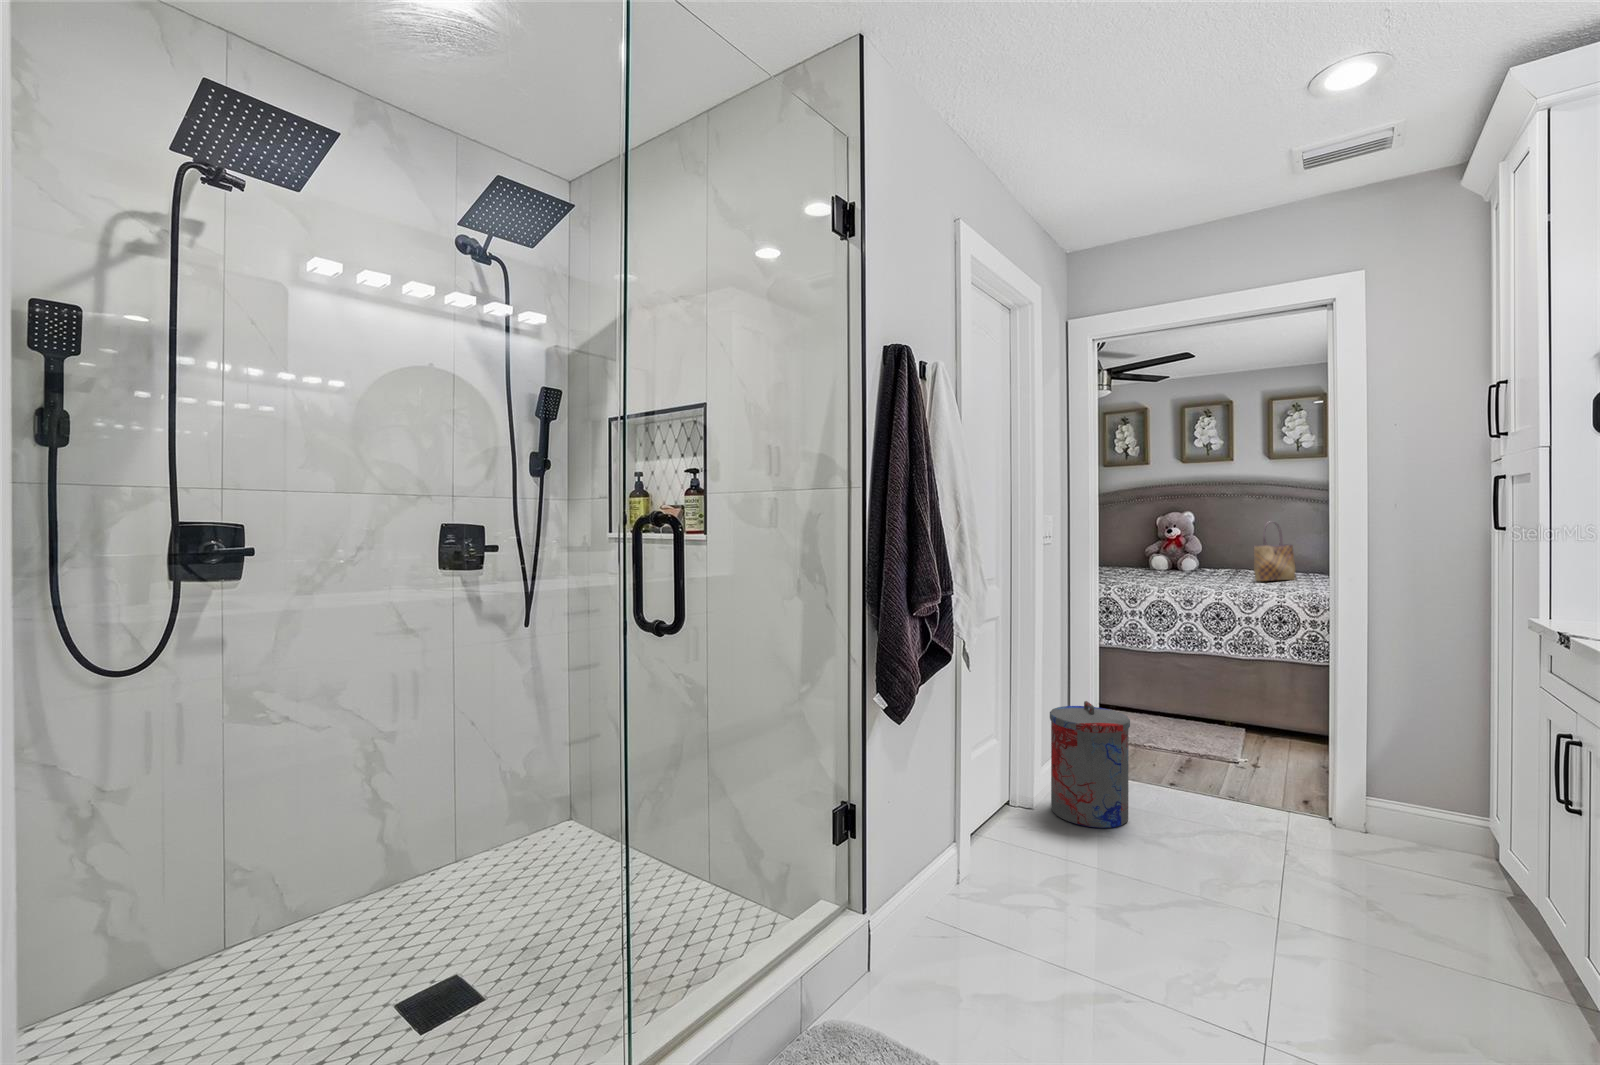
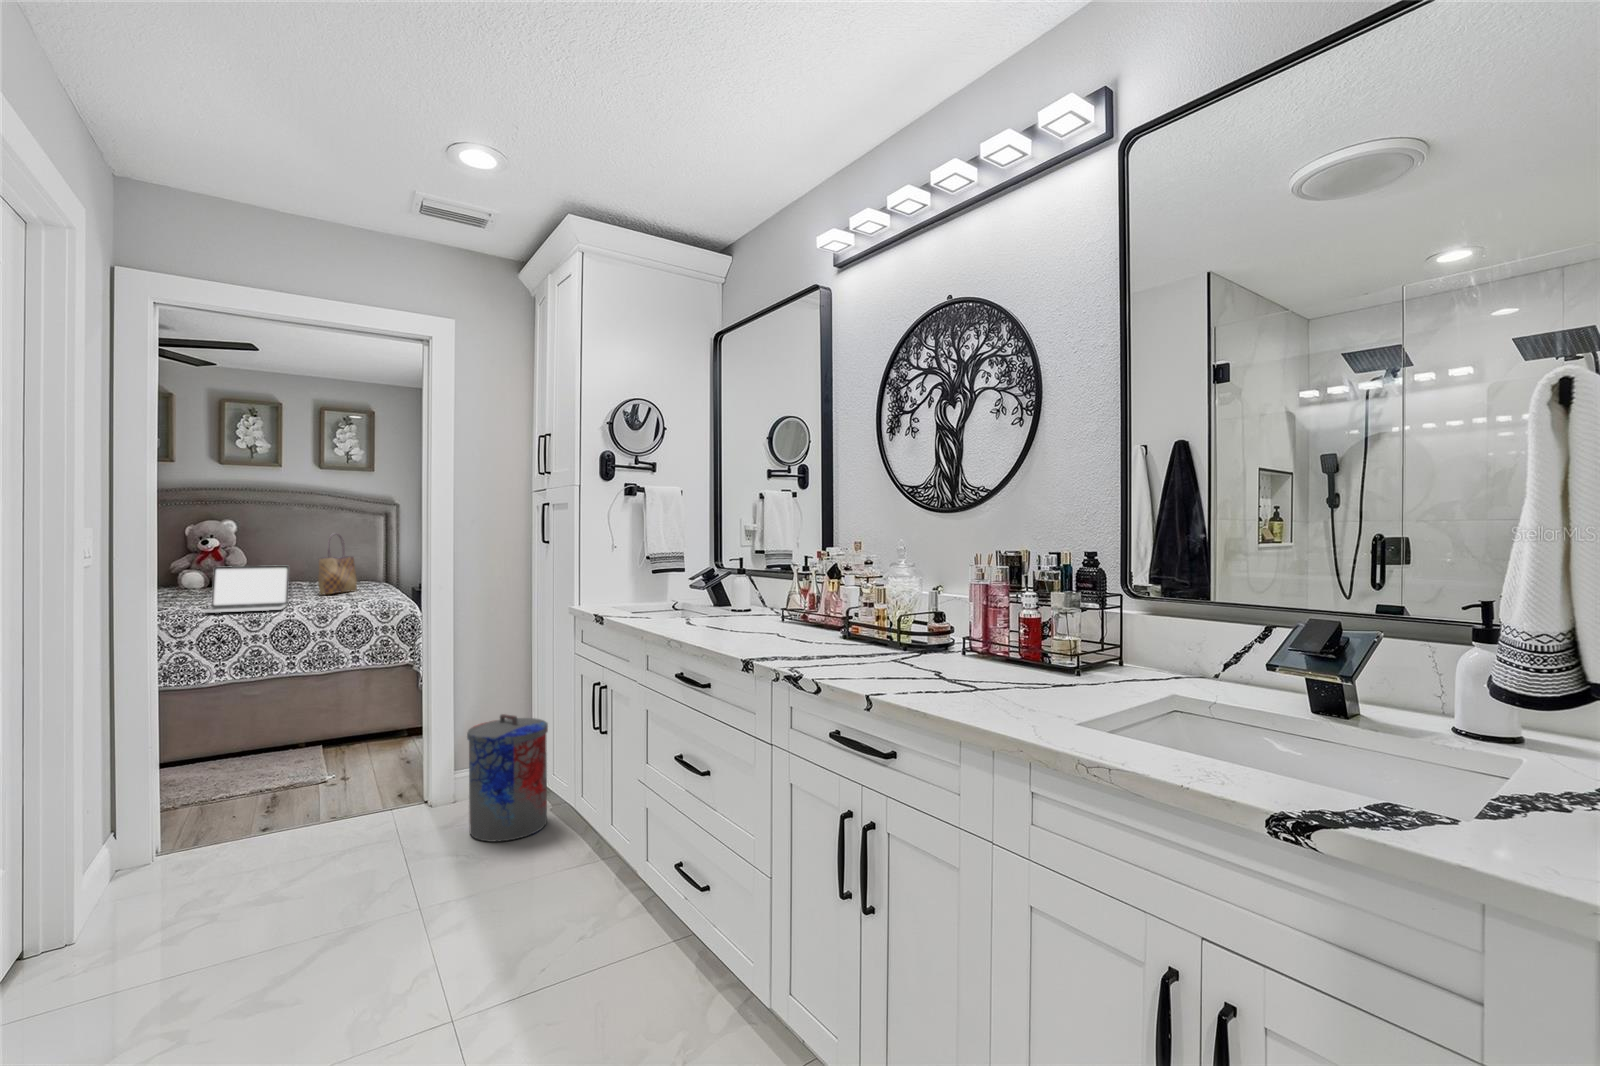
laptop: none [1149,551,1222,593] -> present [204,566,289,613]
trash can: present [1050,701,1130,828] -> present [467,714,548,842]

